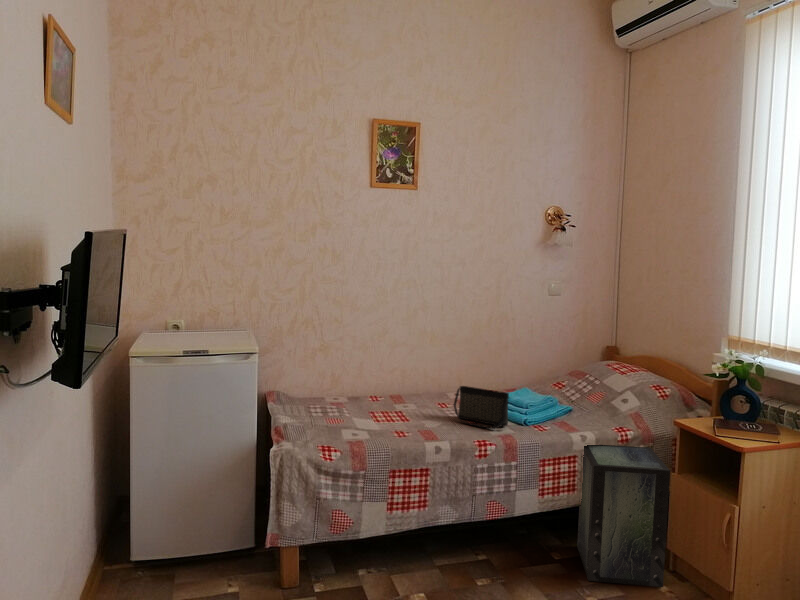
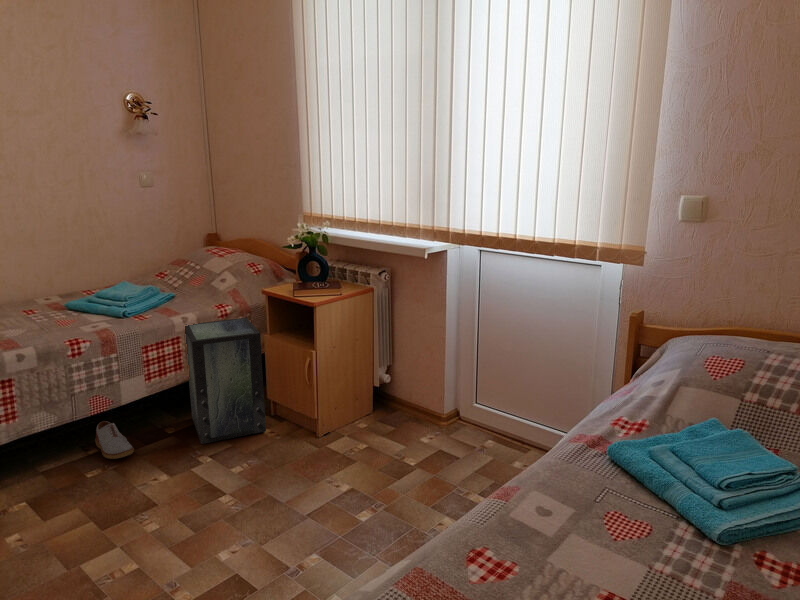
handbag: present [454,386,509,429] -> none [39,288,105,327]
shoe: none [483,527,521,571] -> present [95,421,134,459]

